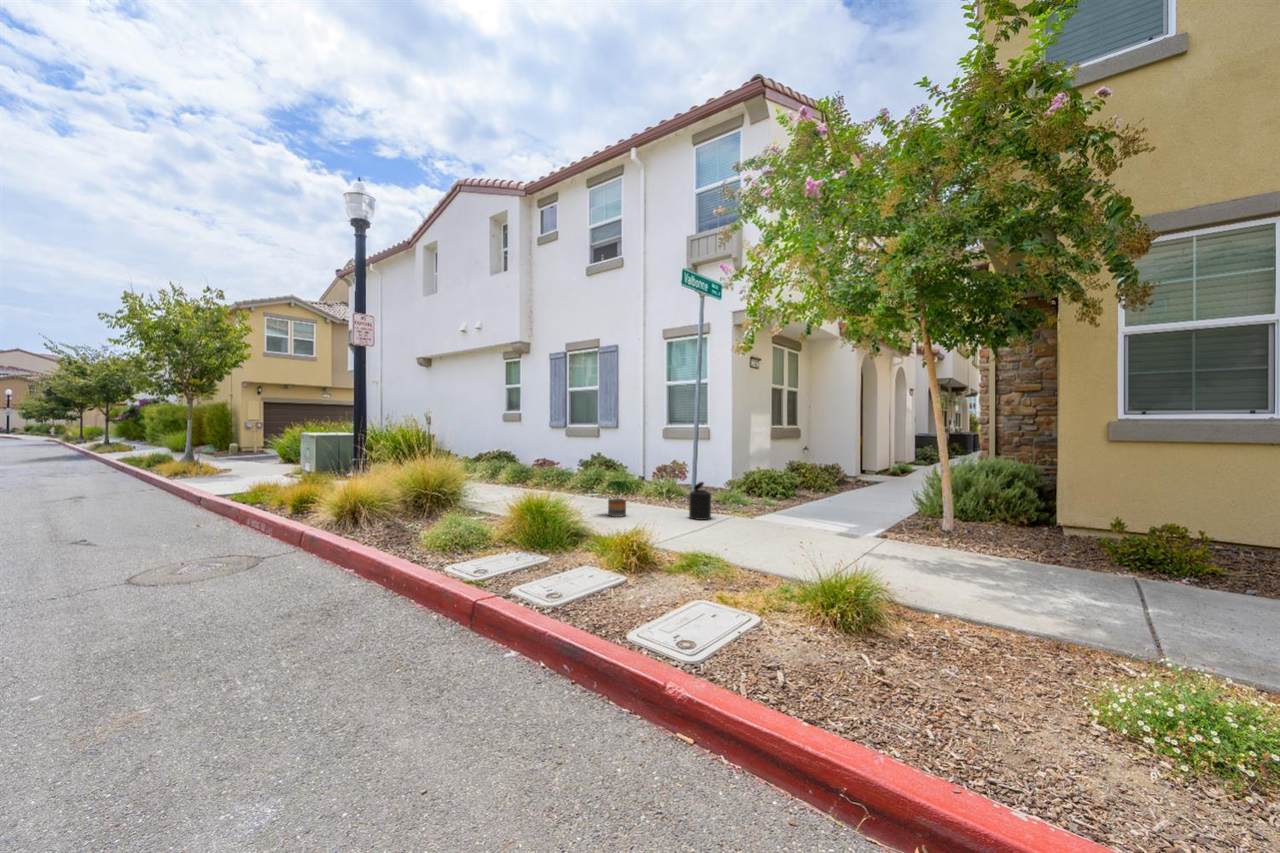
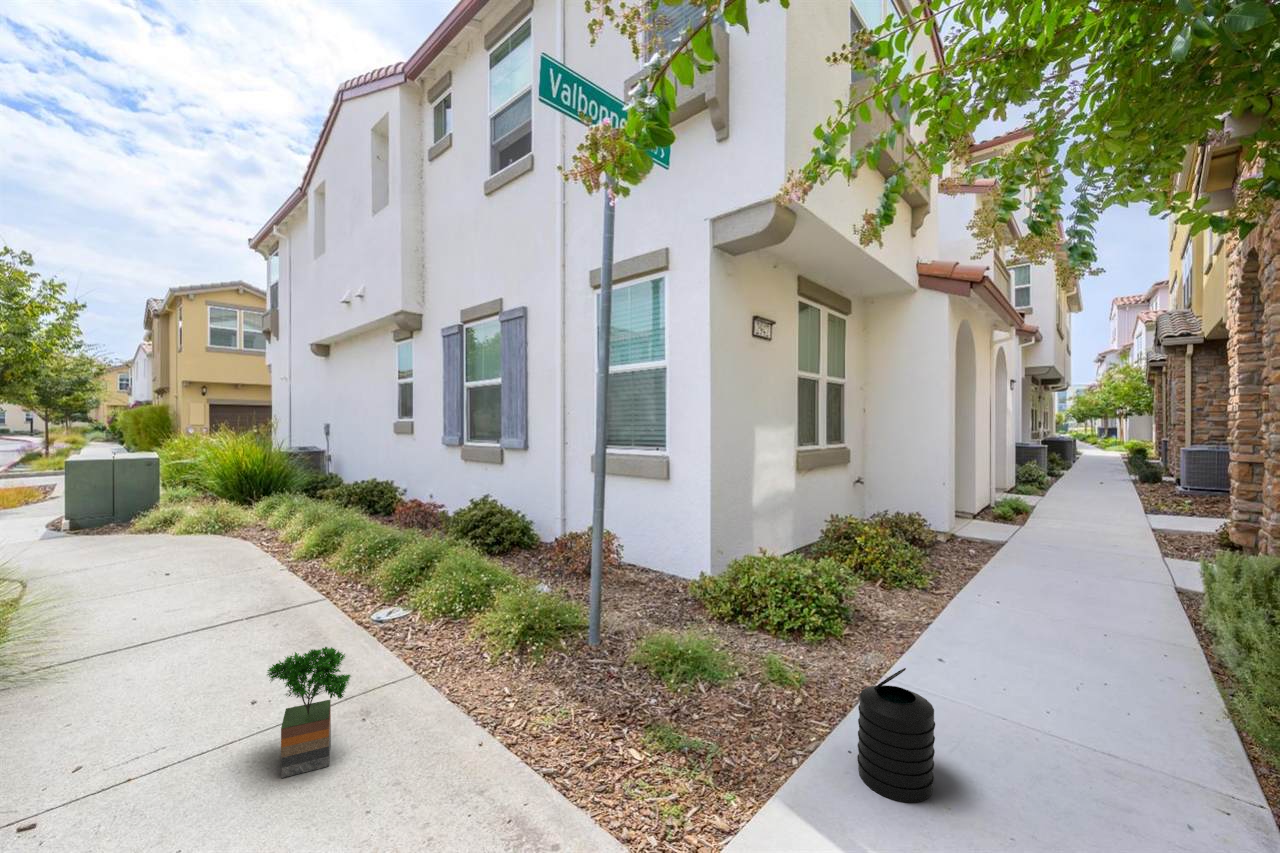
trash can: present [689,482,711,520] -> present [857,668,935,802]

